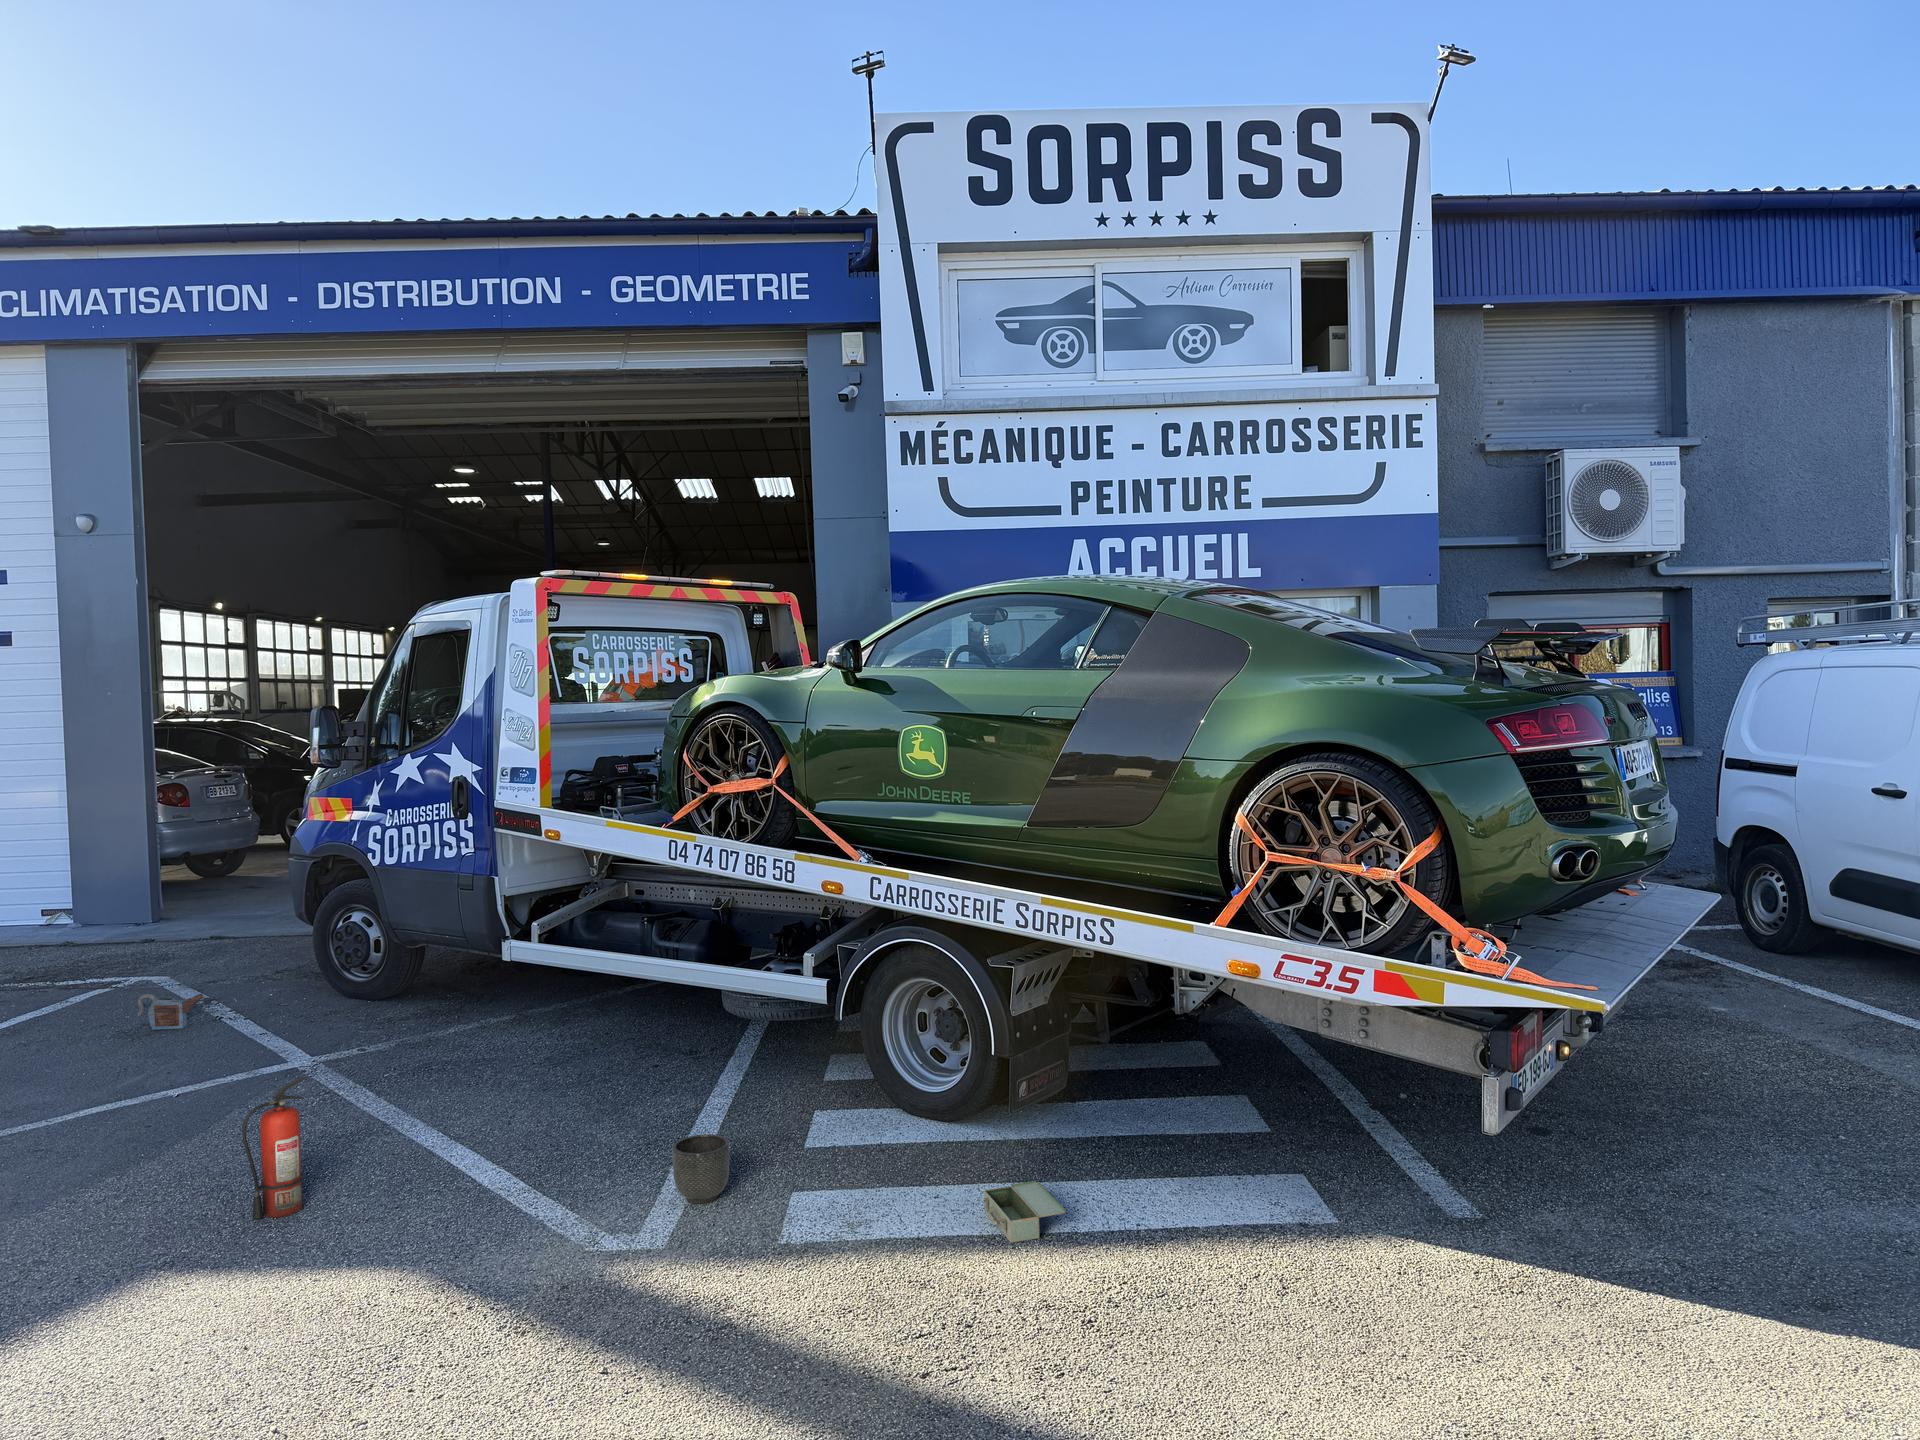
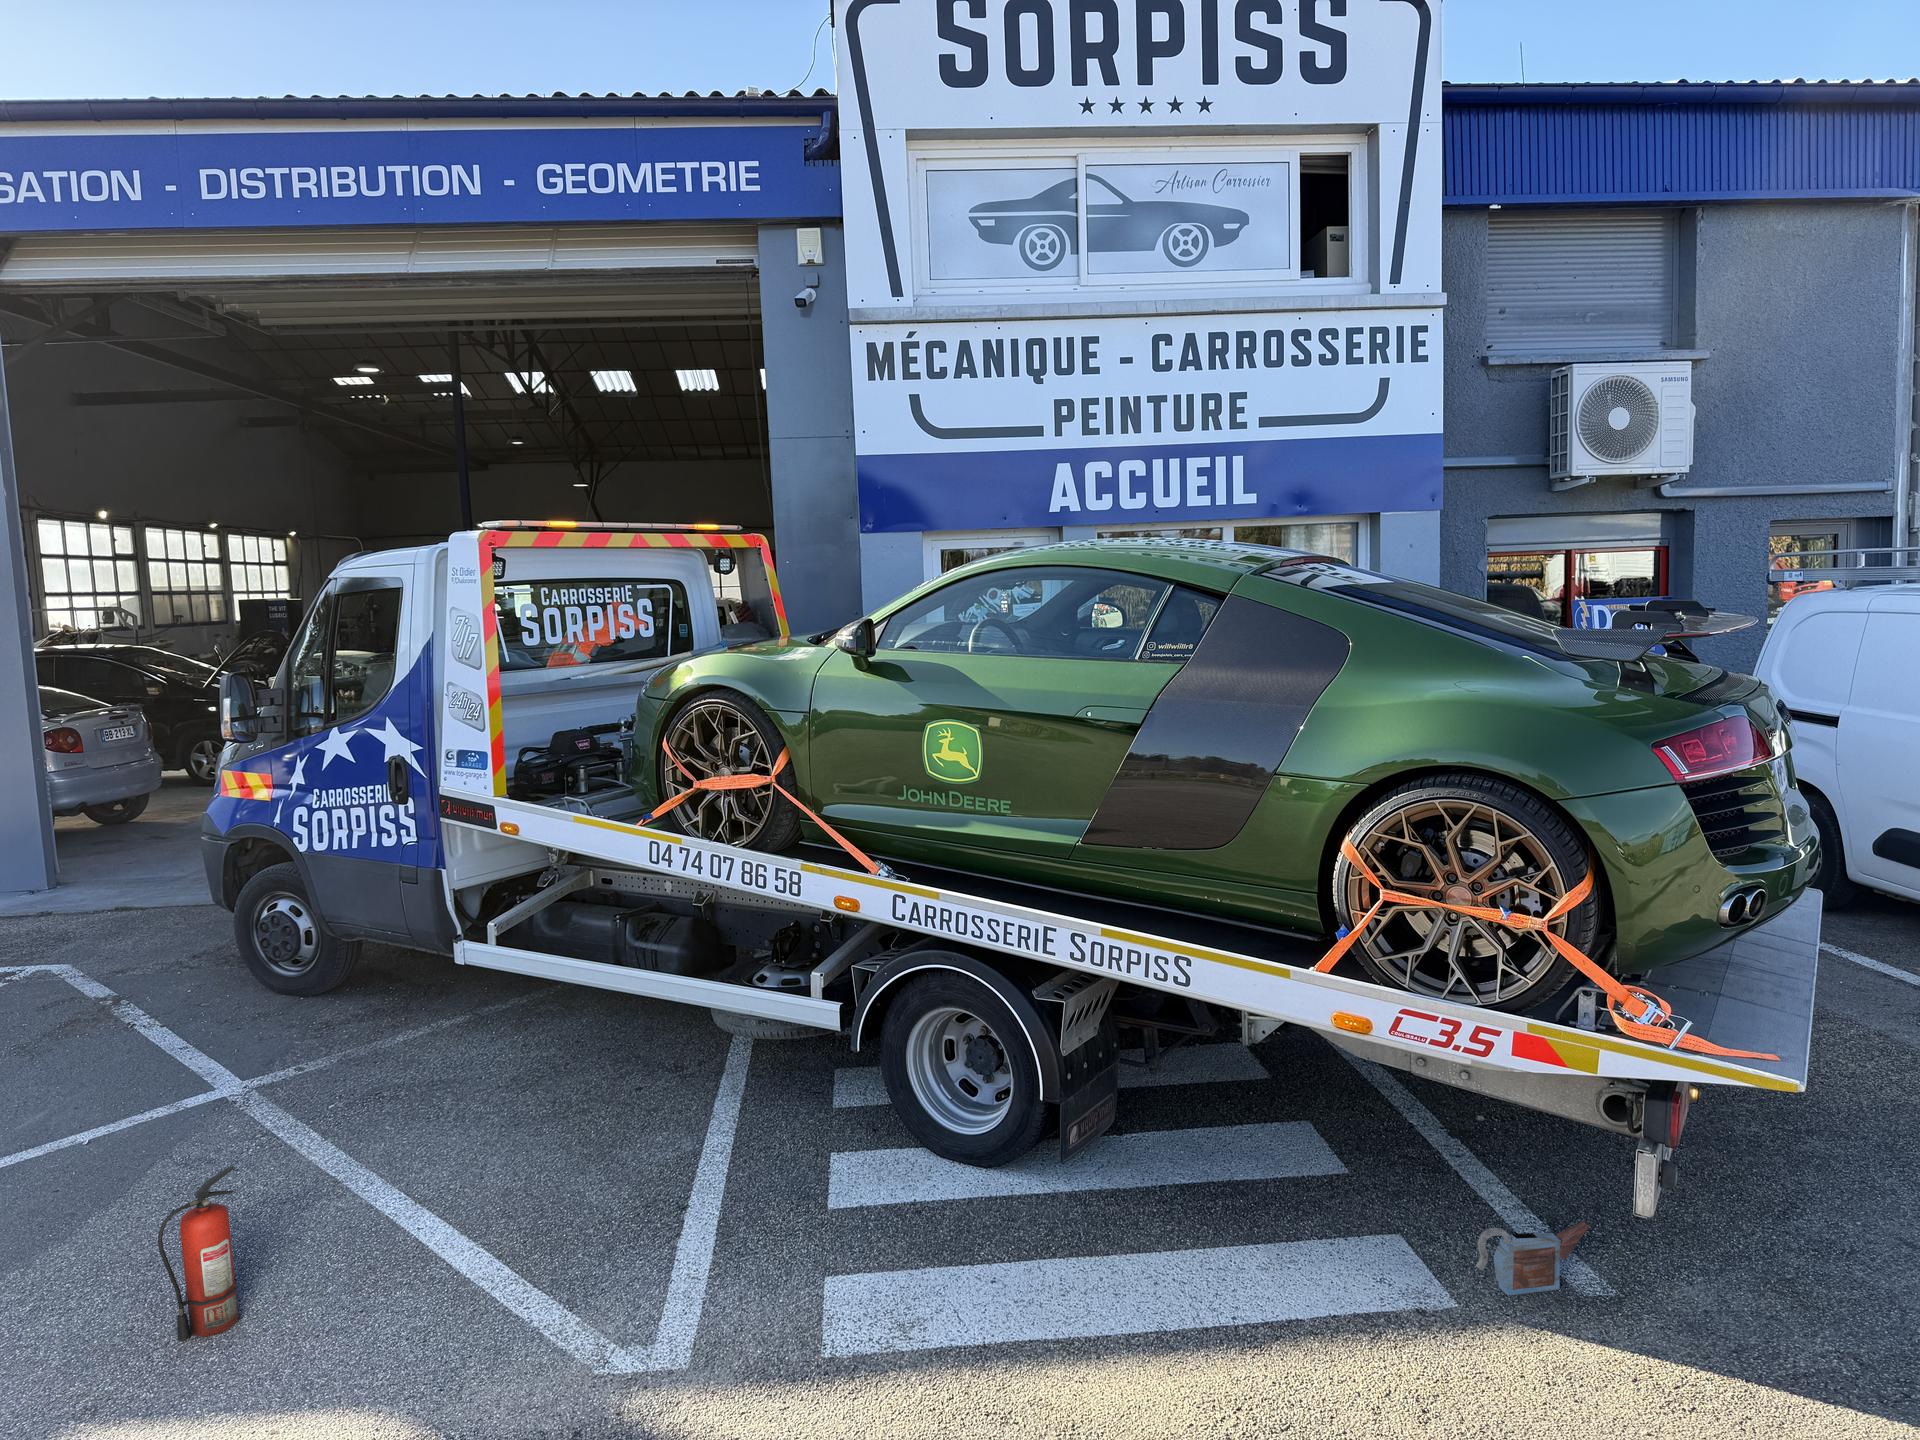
watering can: present [137,994,203,1030] -> present [1476,1221,1590,1296]
planter: present [672,1134,730,1204] -> none [683,1213,750,1299]
toolbox: present [984,1181,1066,1243] -> none [1053,1263,1156,1352]

